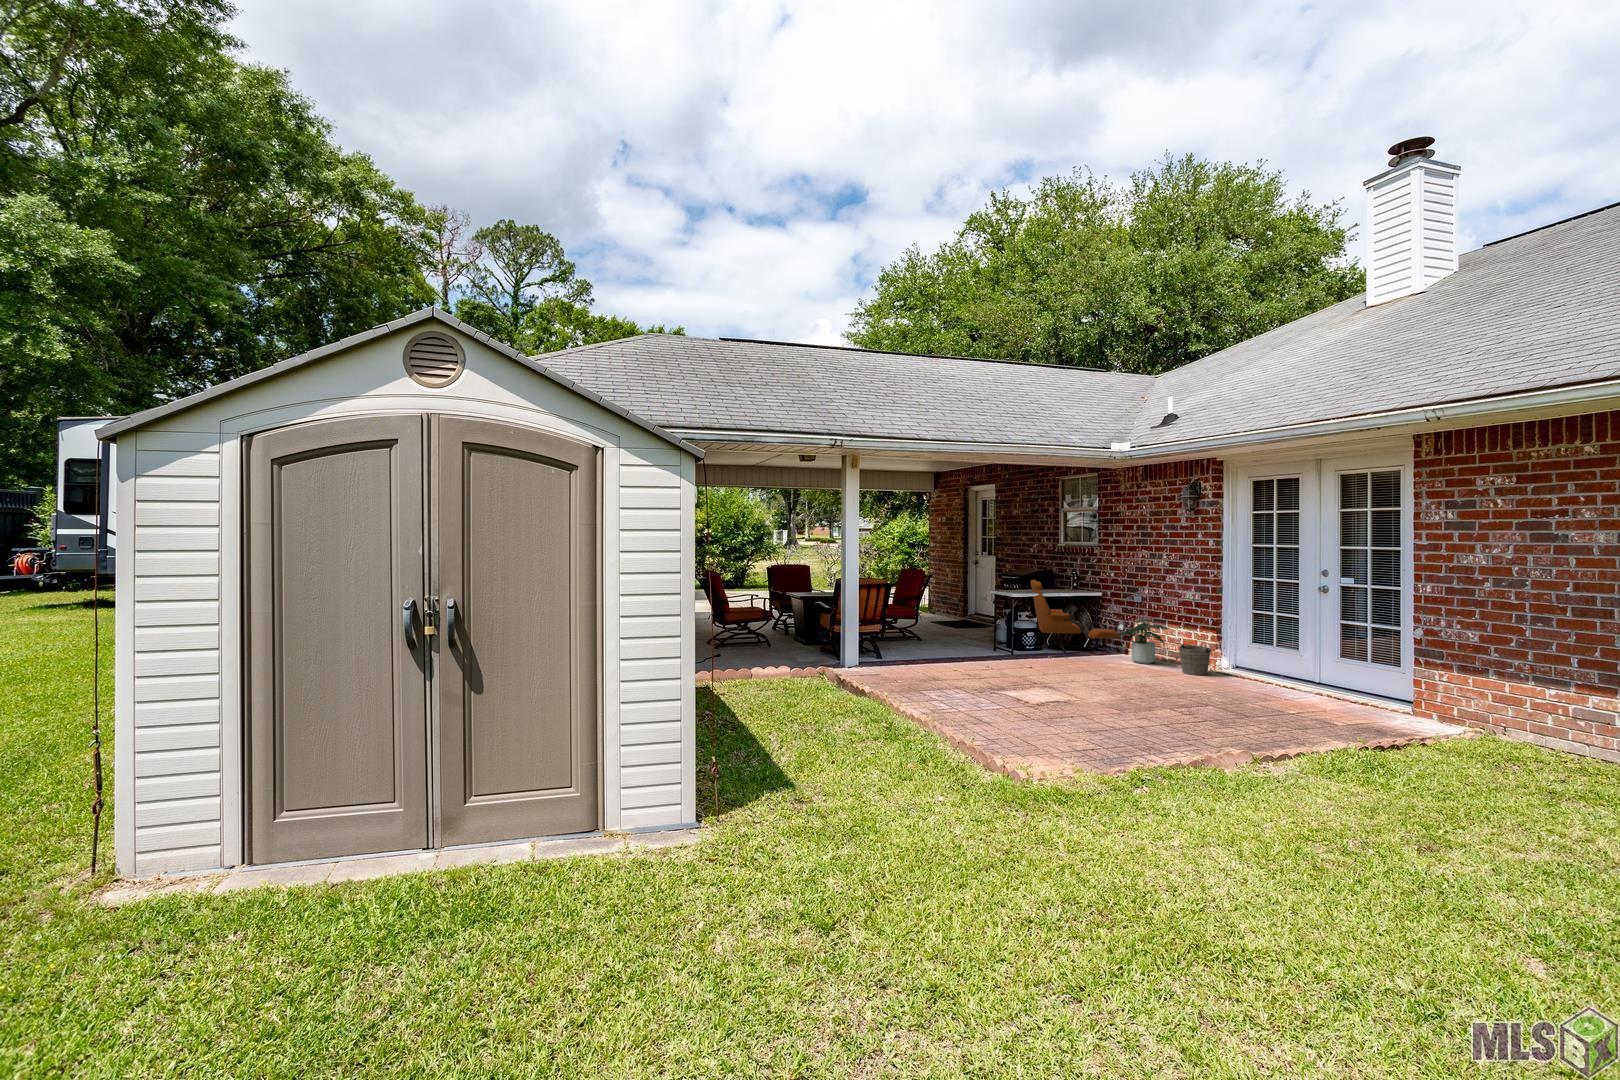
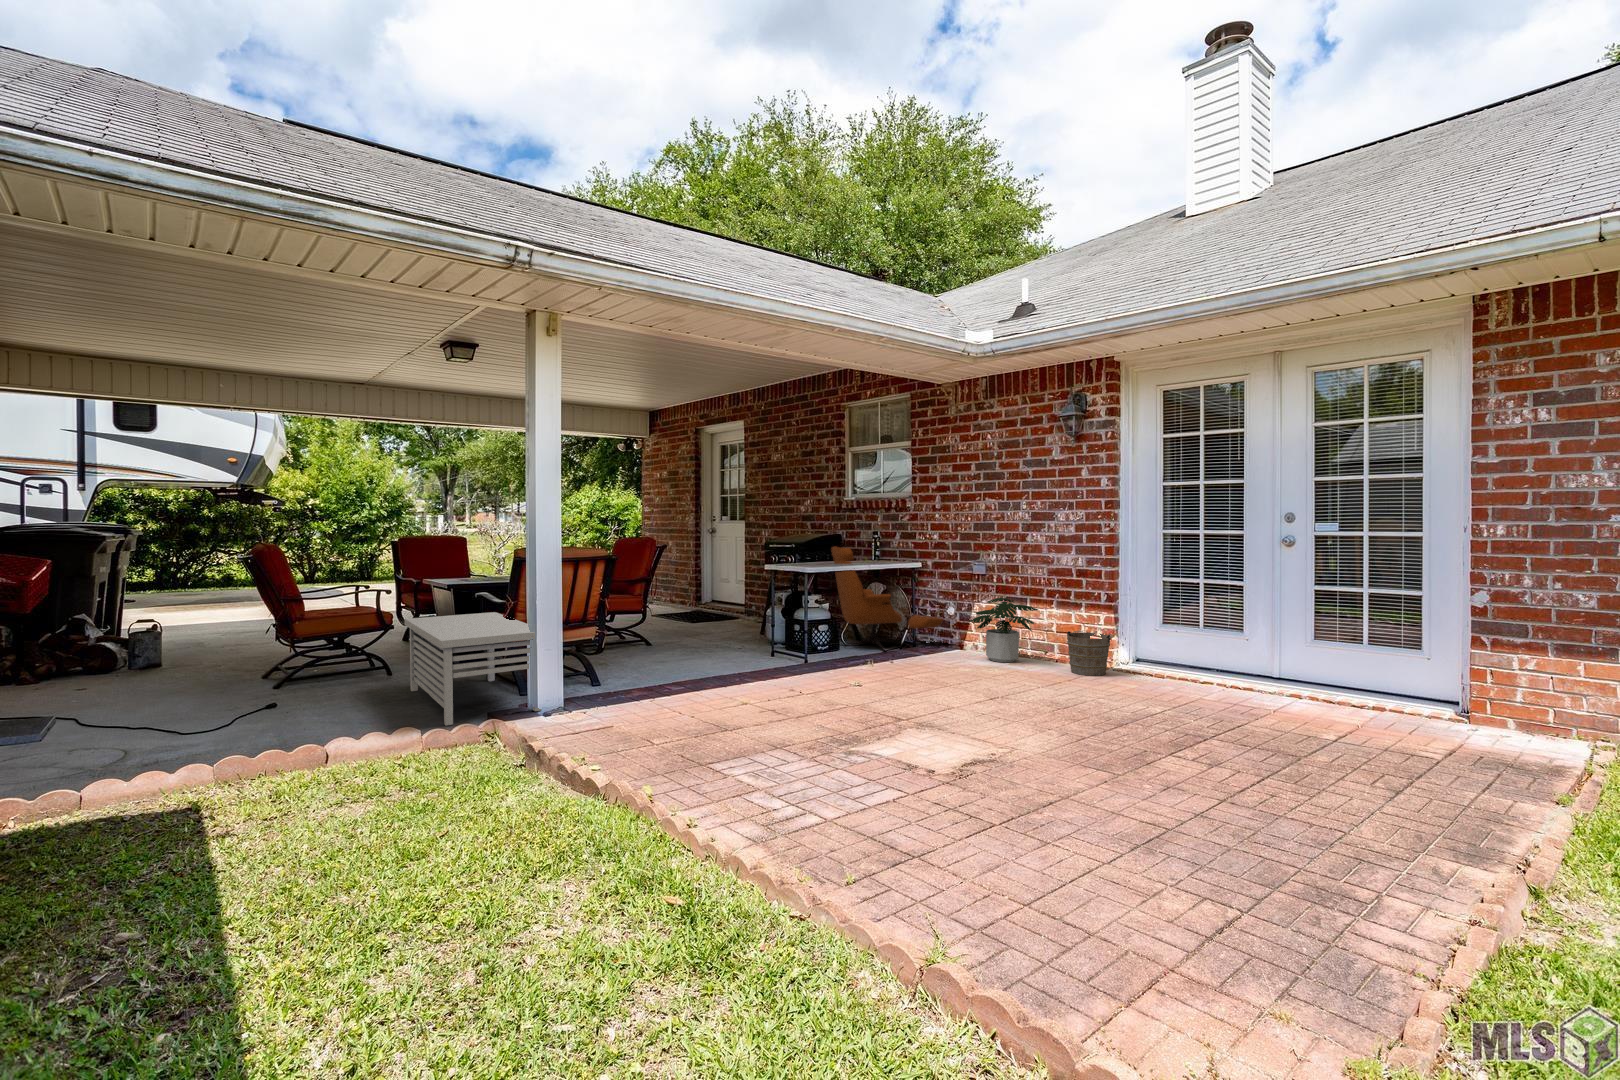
storage bench: none [782,614,848,667] -> present [405,612,542,726]

